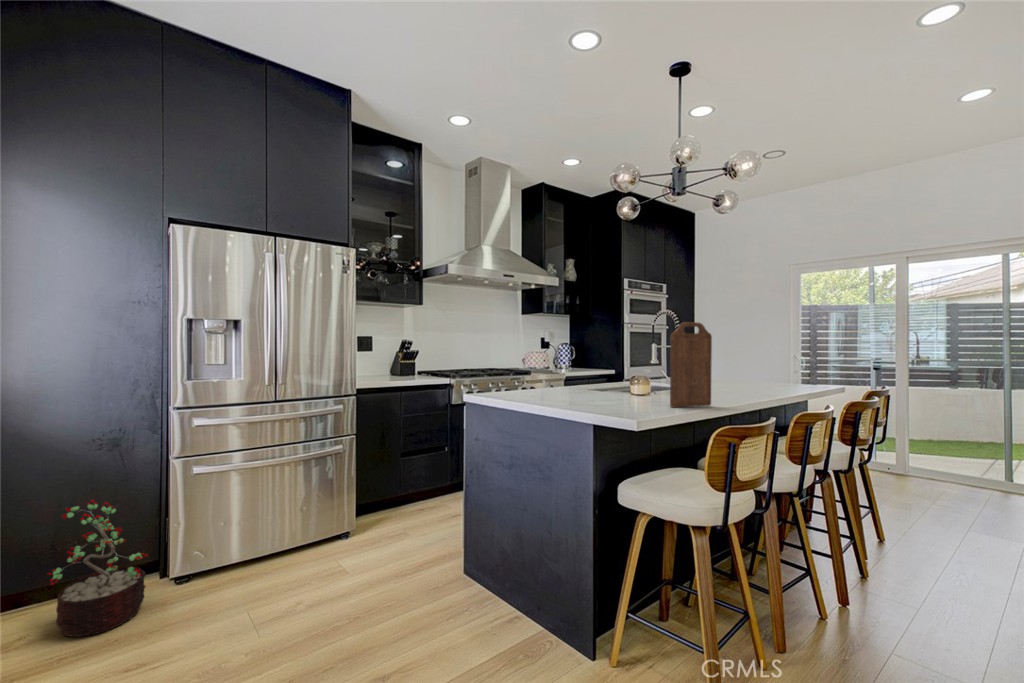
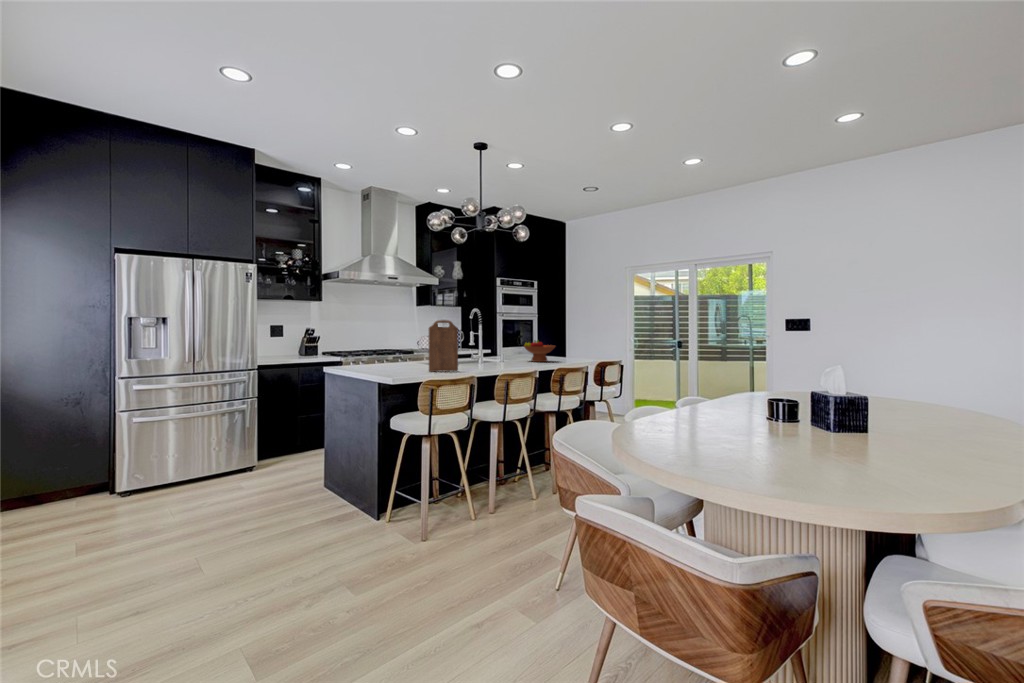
fruit bowl: none [708,356,760,387] -> present [524,341,555,362]
decorative plant: present [48,499,147,637] -> none [40,435,106,516]

